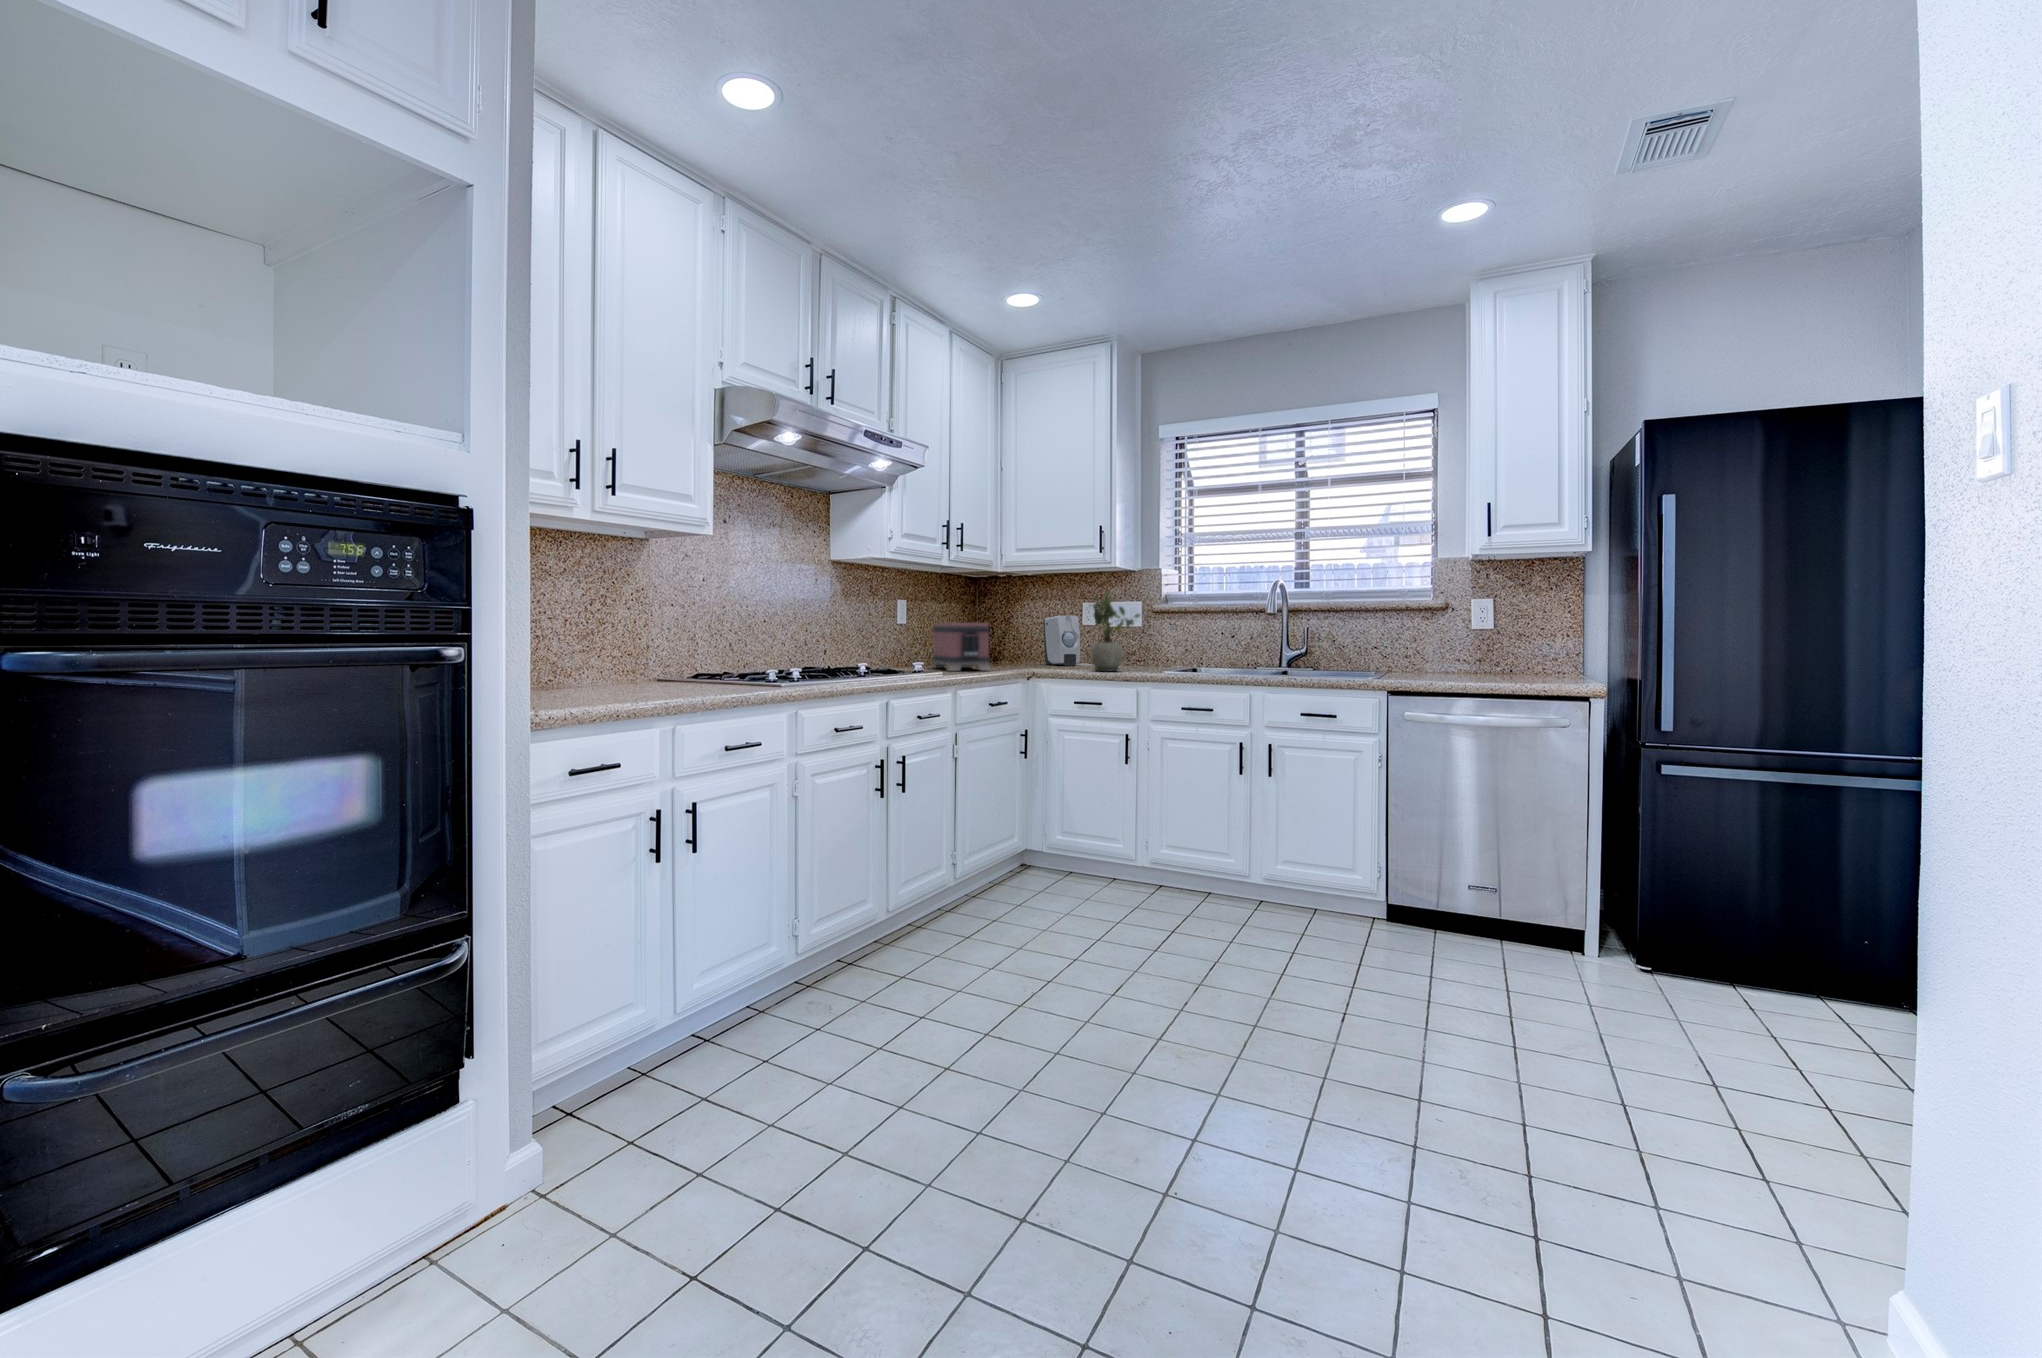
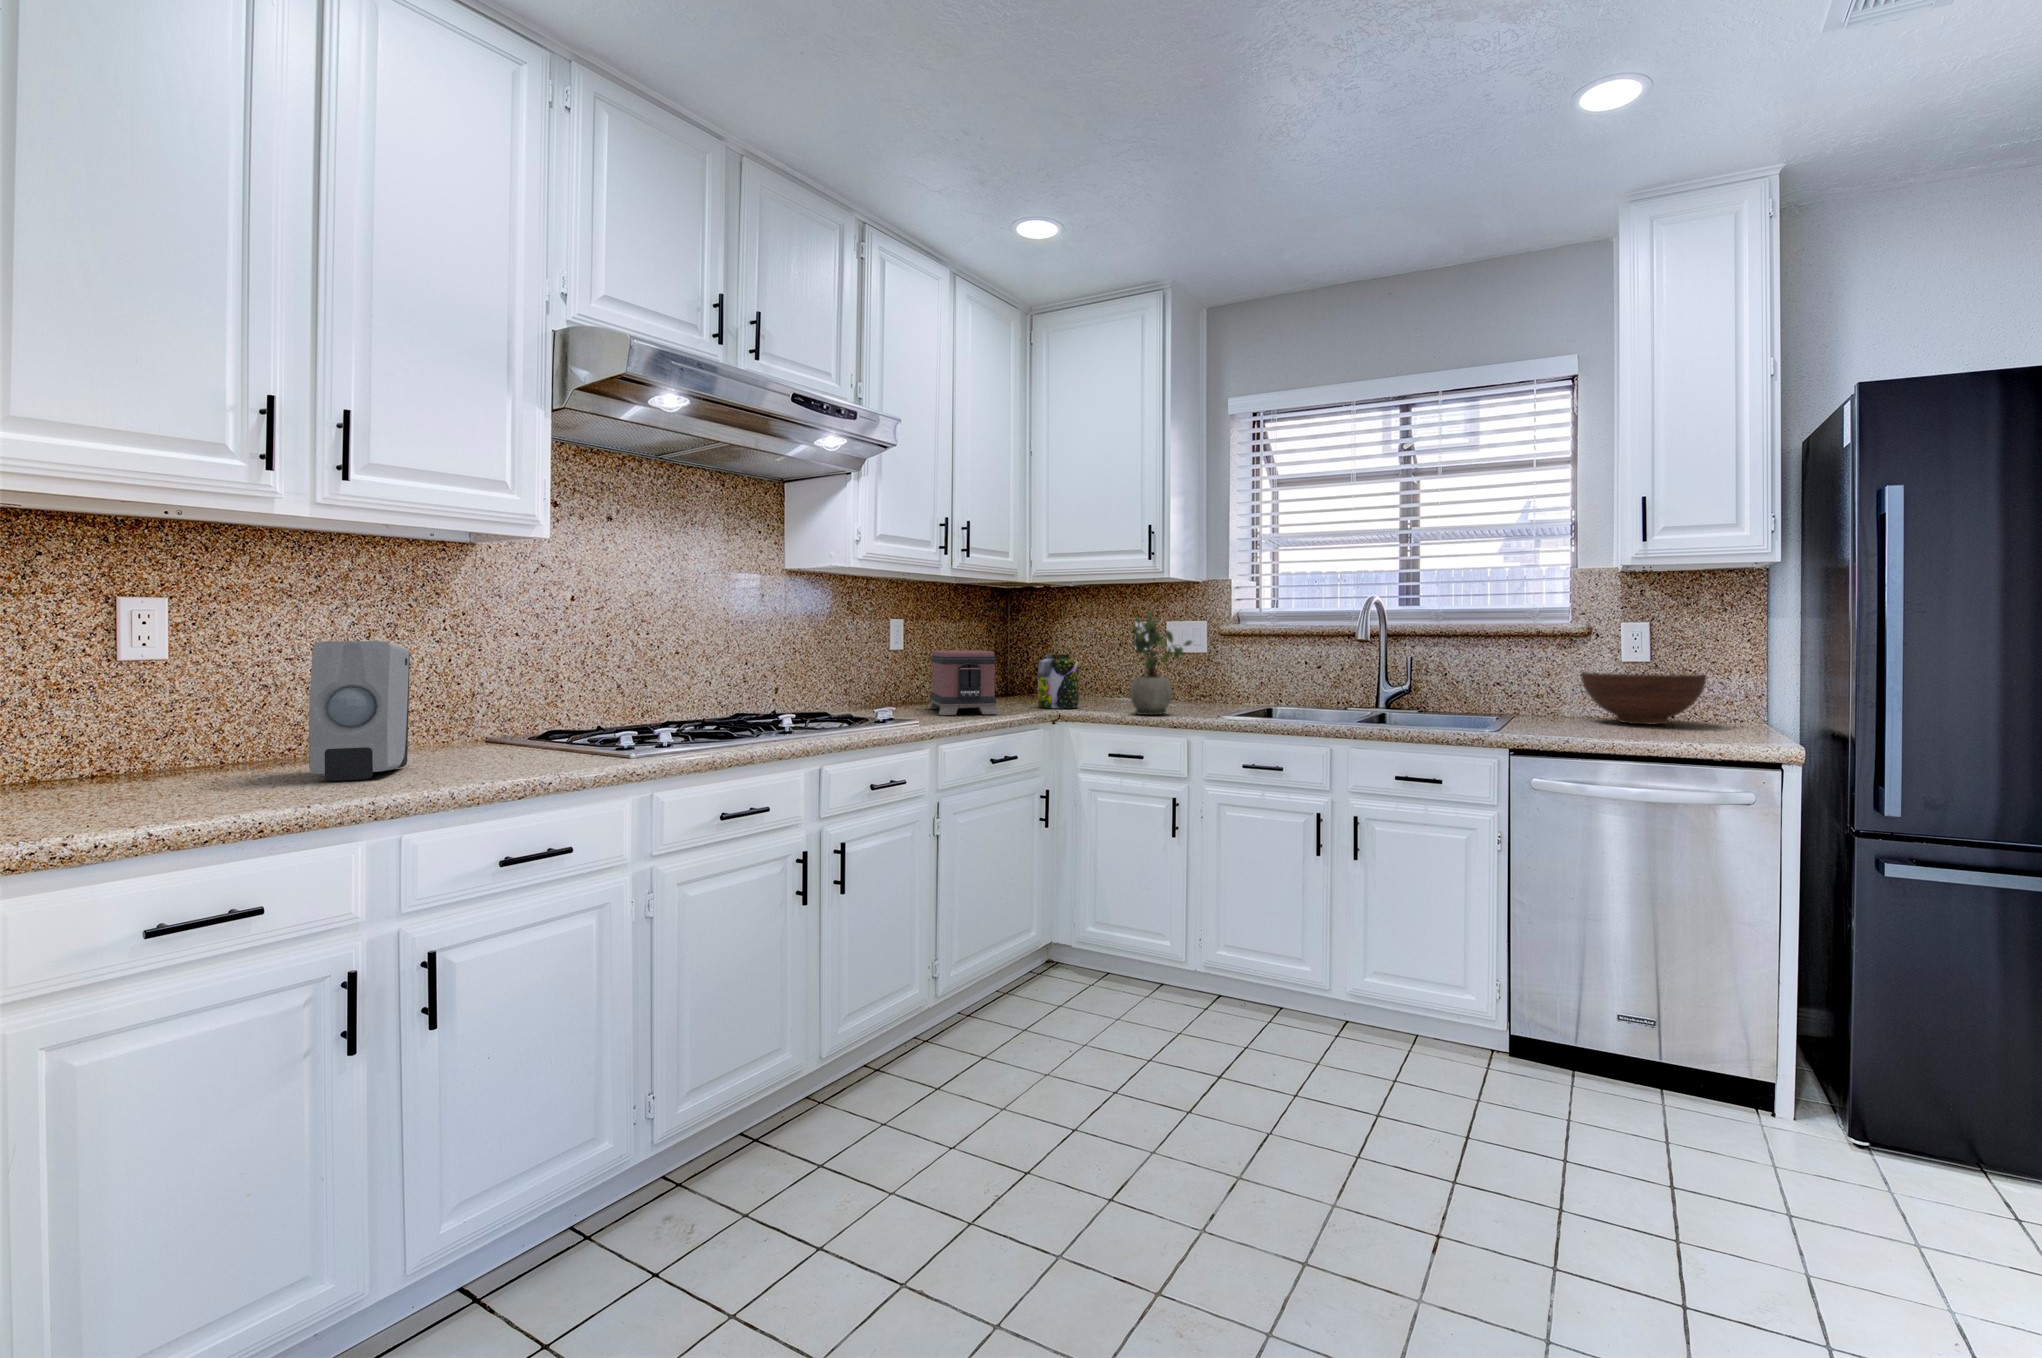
soap dispenser: present [1043,616,1080,666] -> present [309,641,410,781]
jar: none [1014,627,1046,668] -> present [1038,654,1079,708]
fruit bowl: none [1440,637,1537,676] -> present [1581,672,1707,724]

